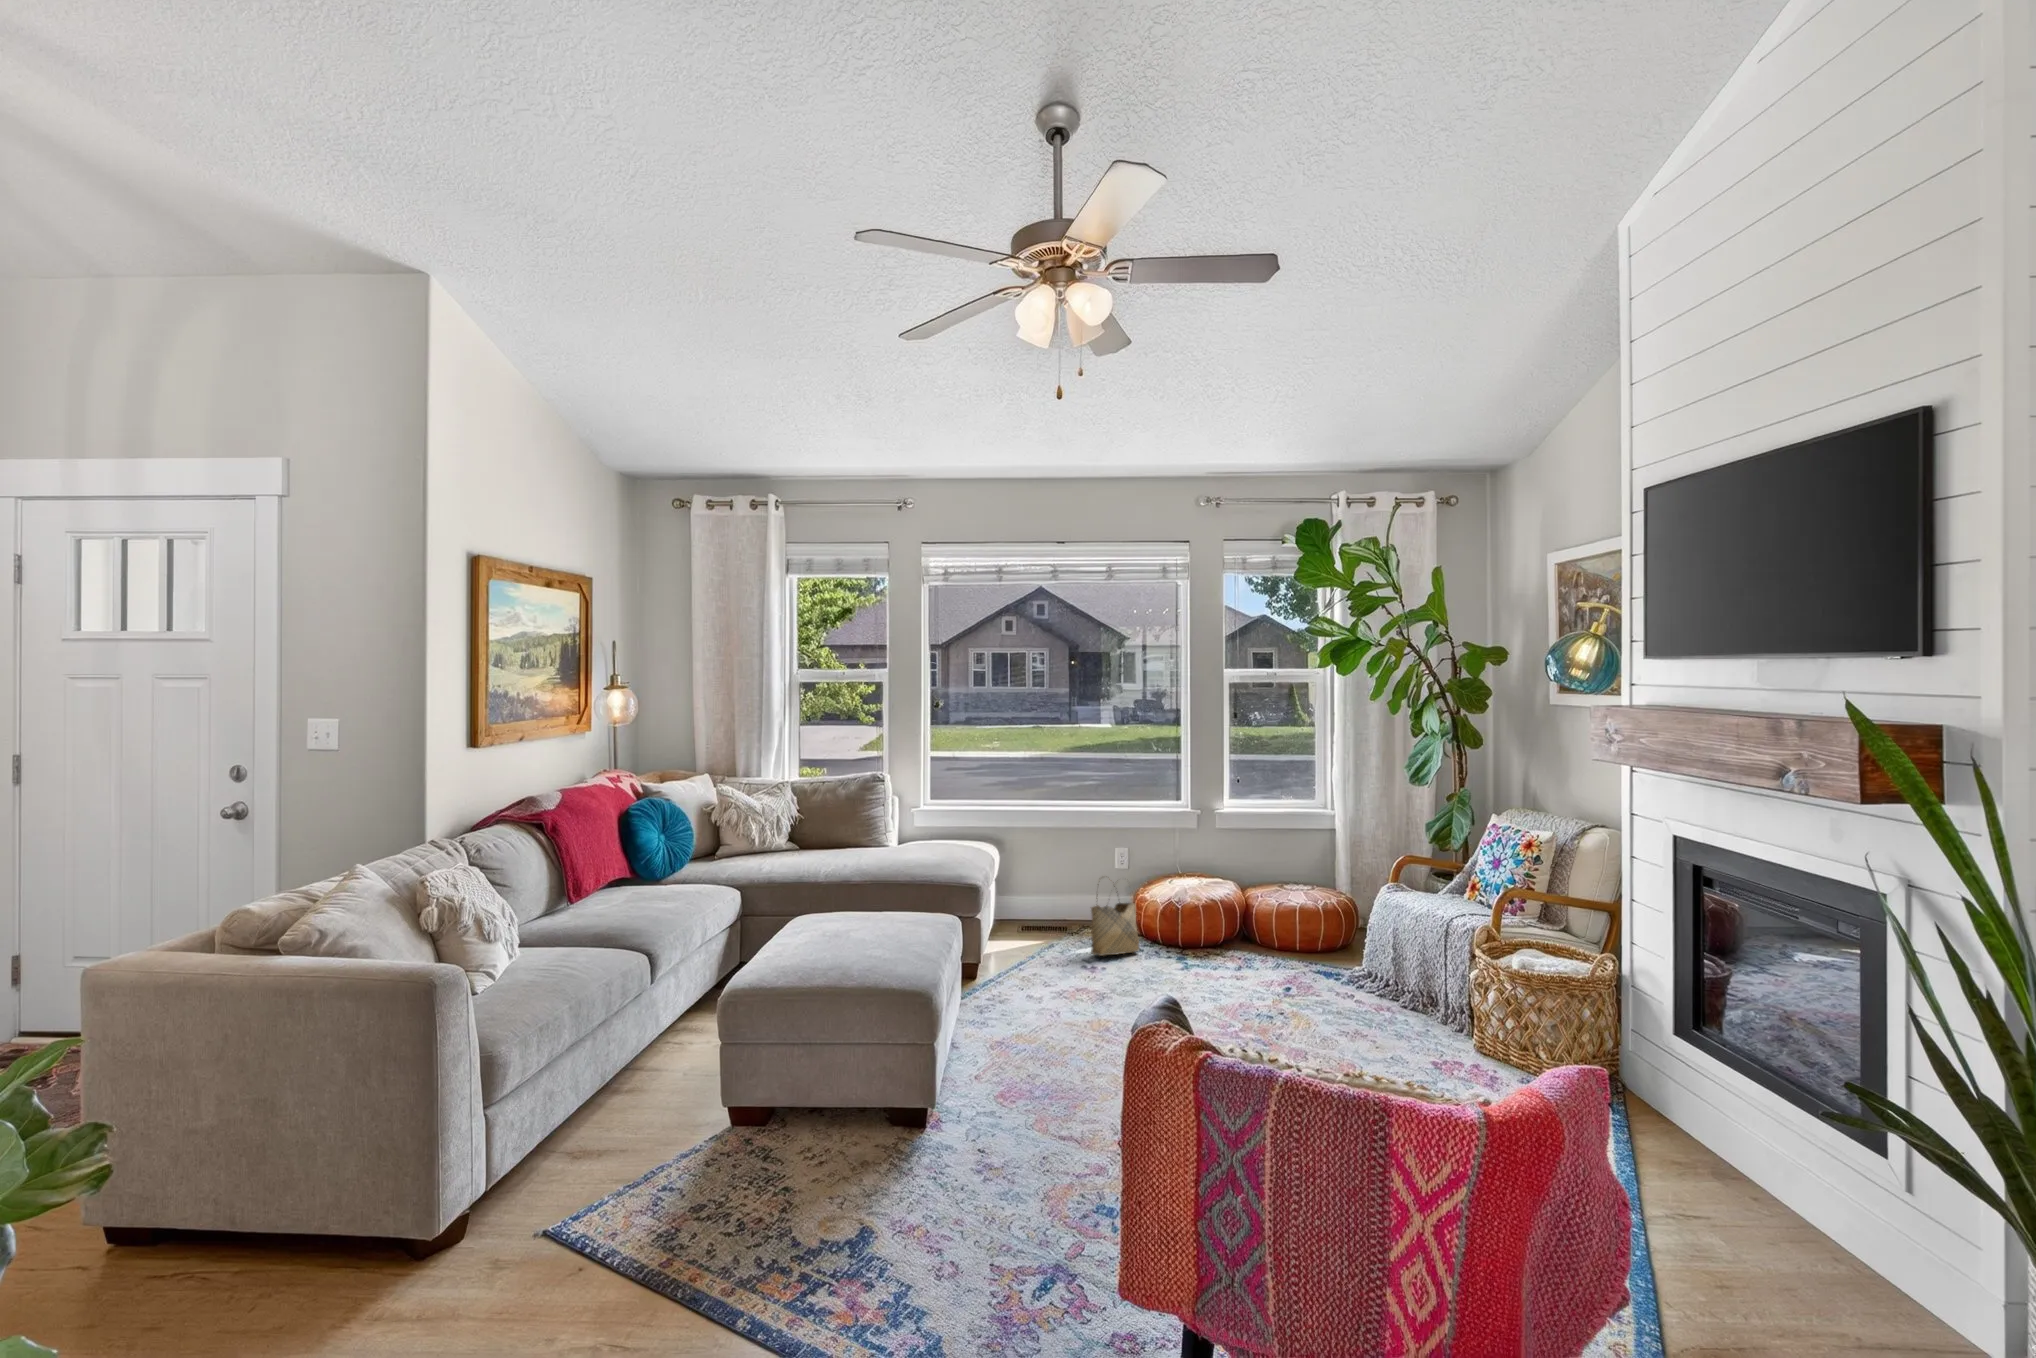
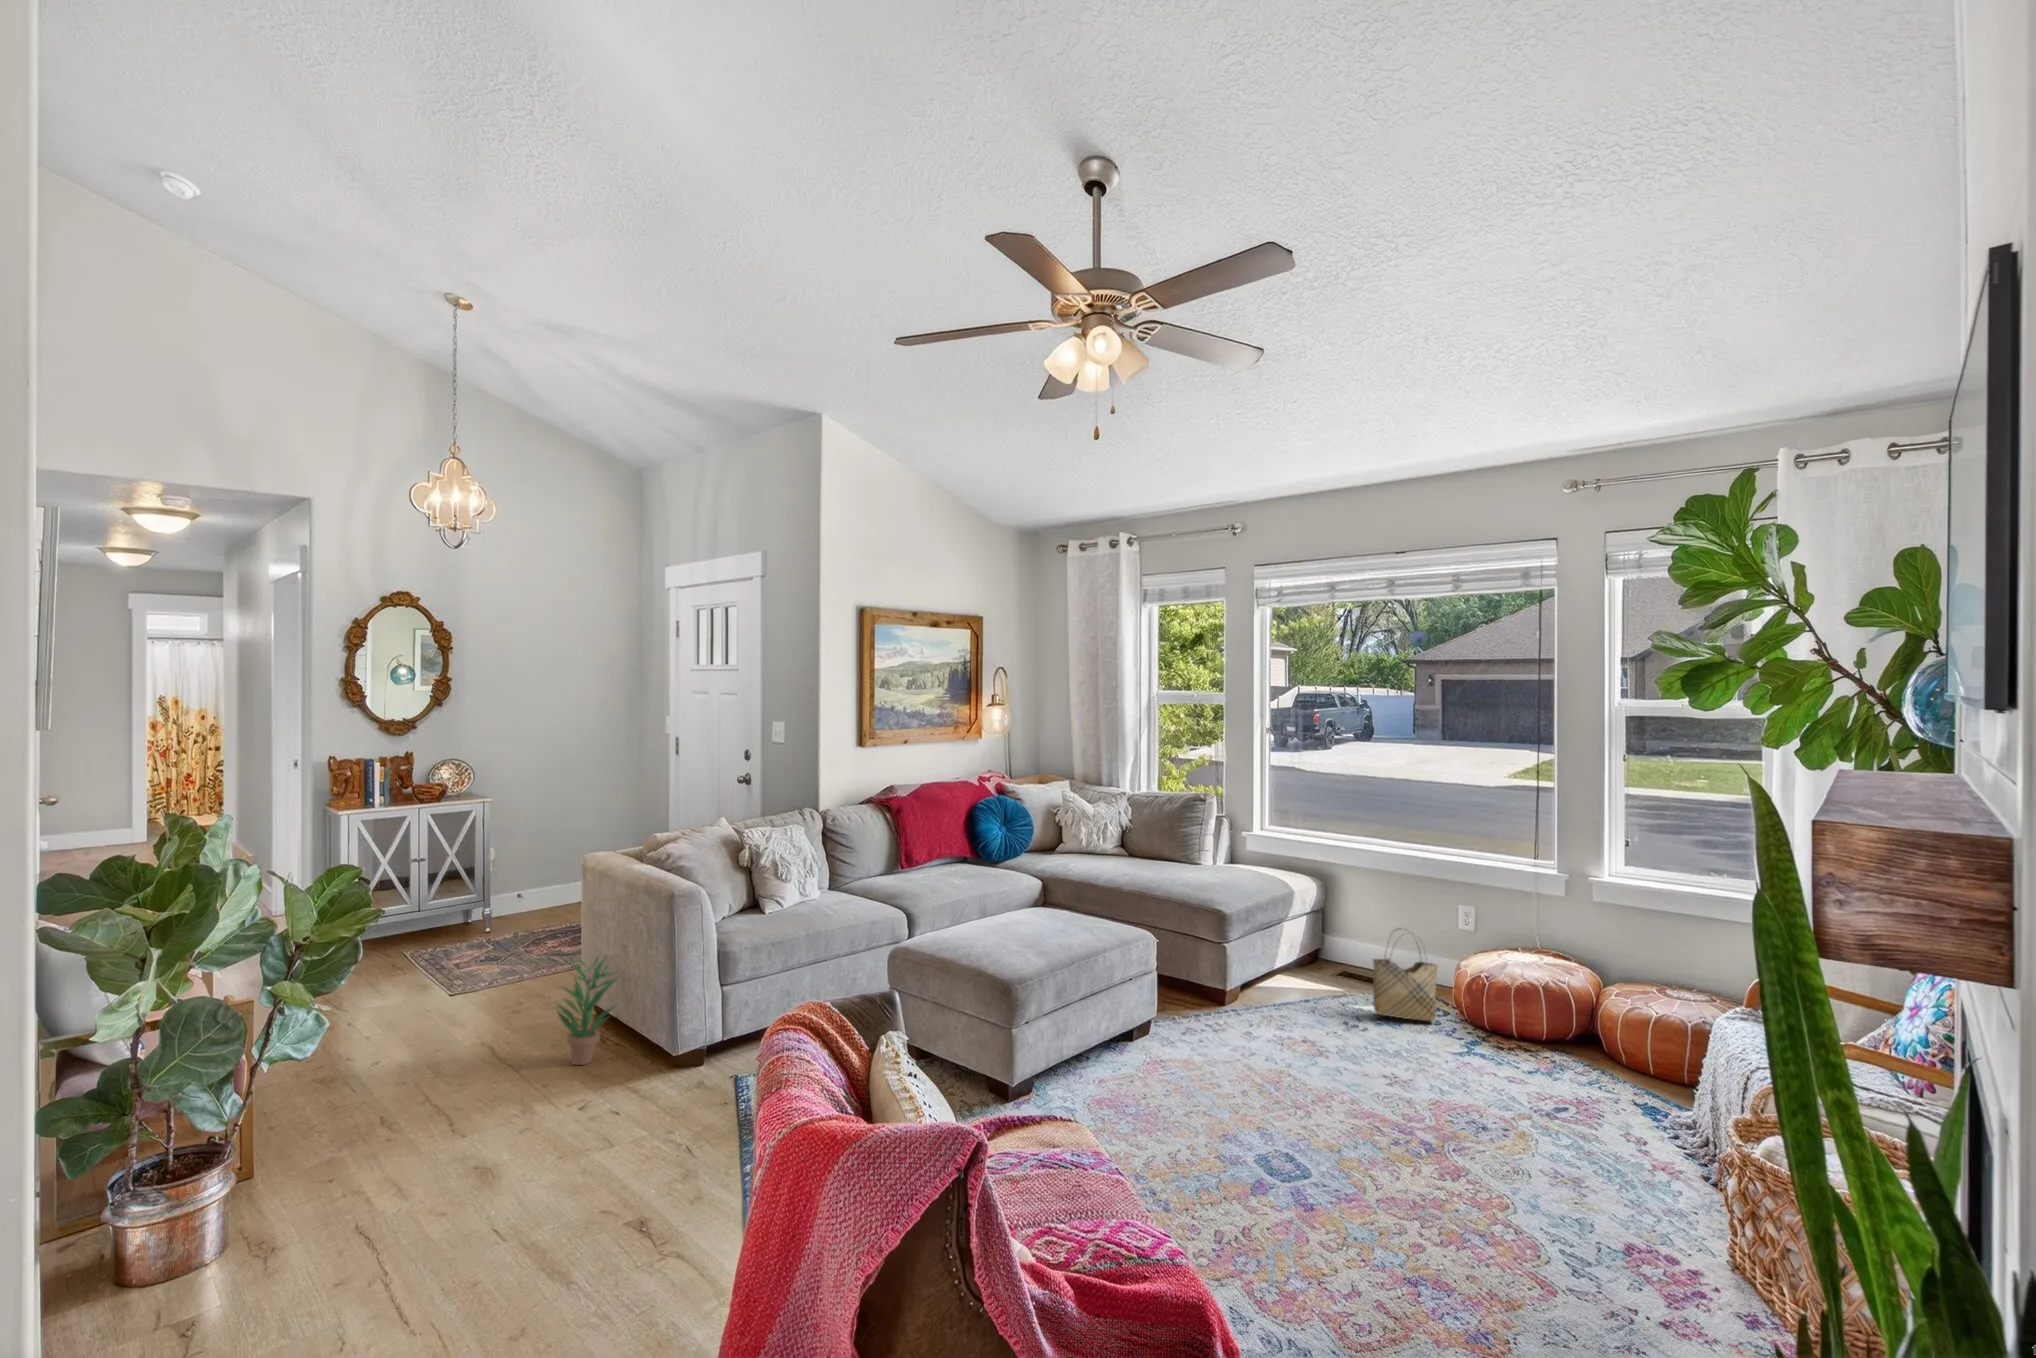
potted plant: none [174,1102,312,1301] -> present [556,957,616,1065]

